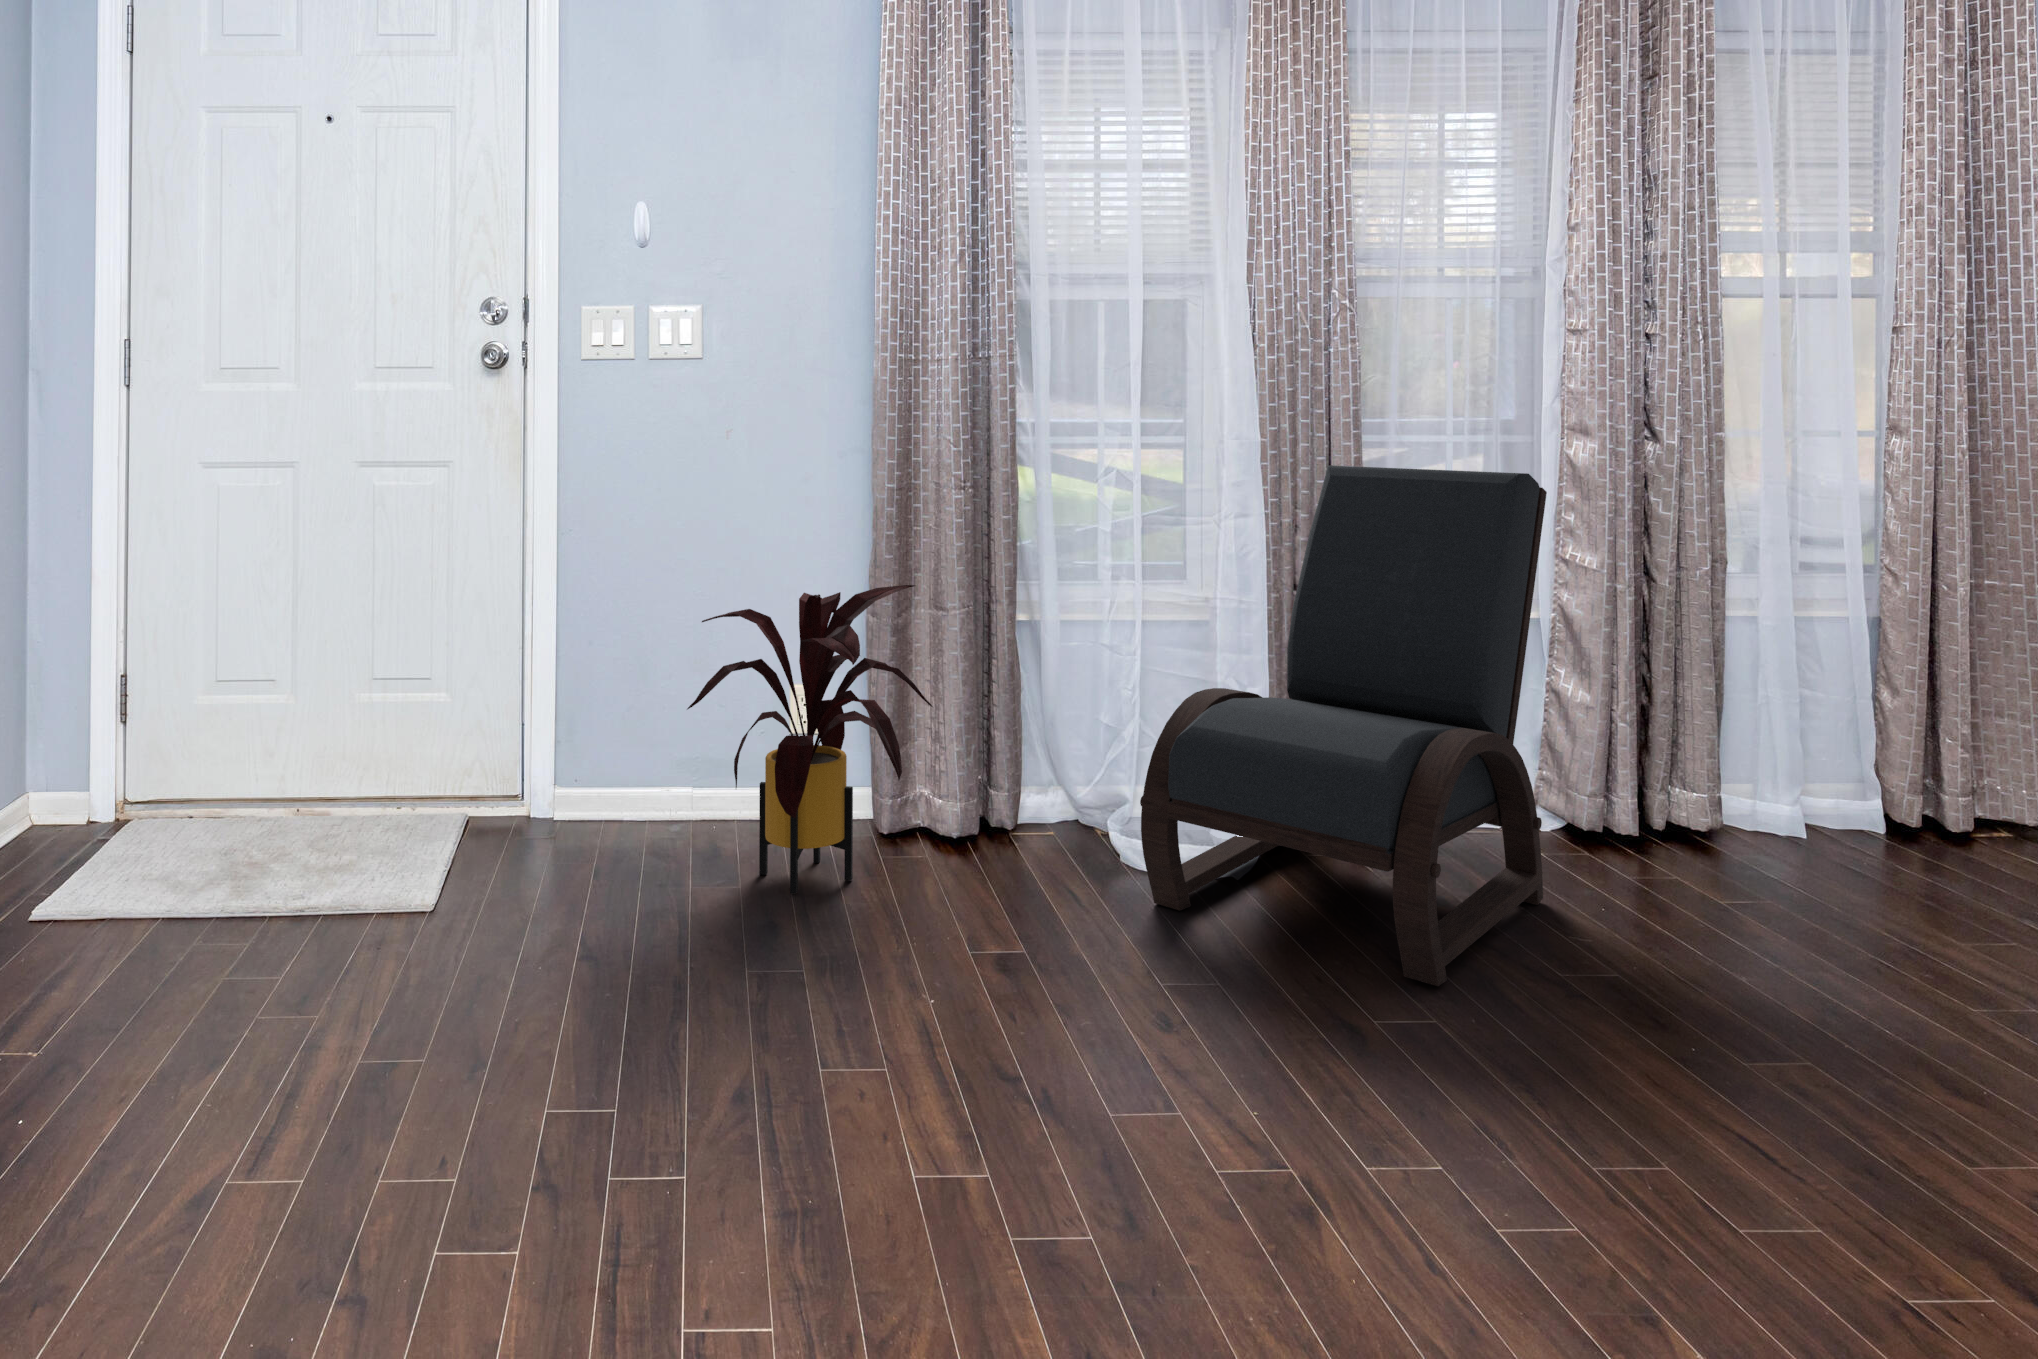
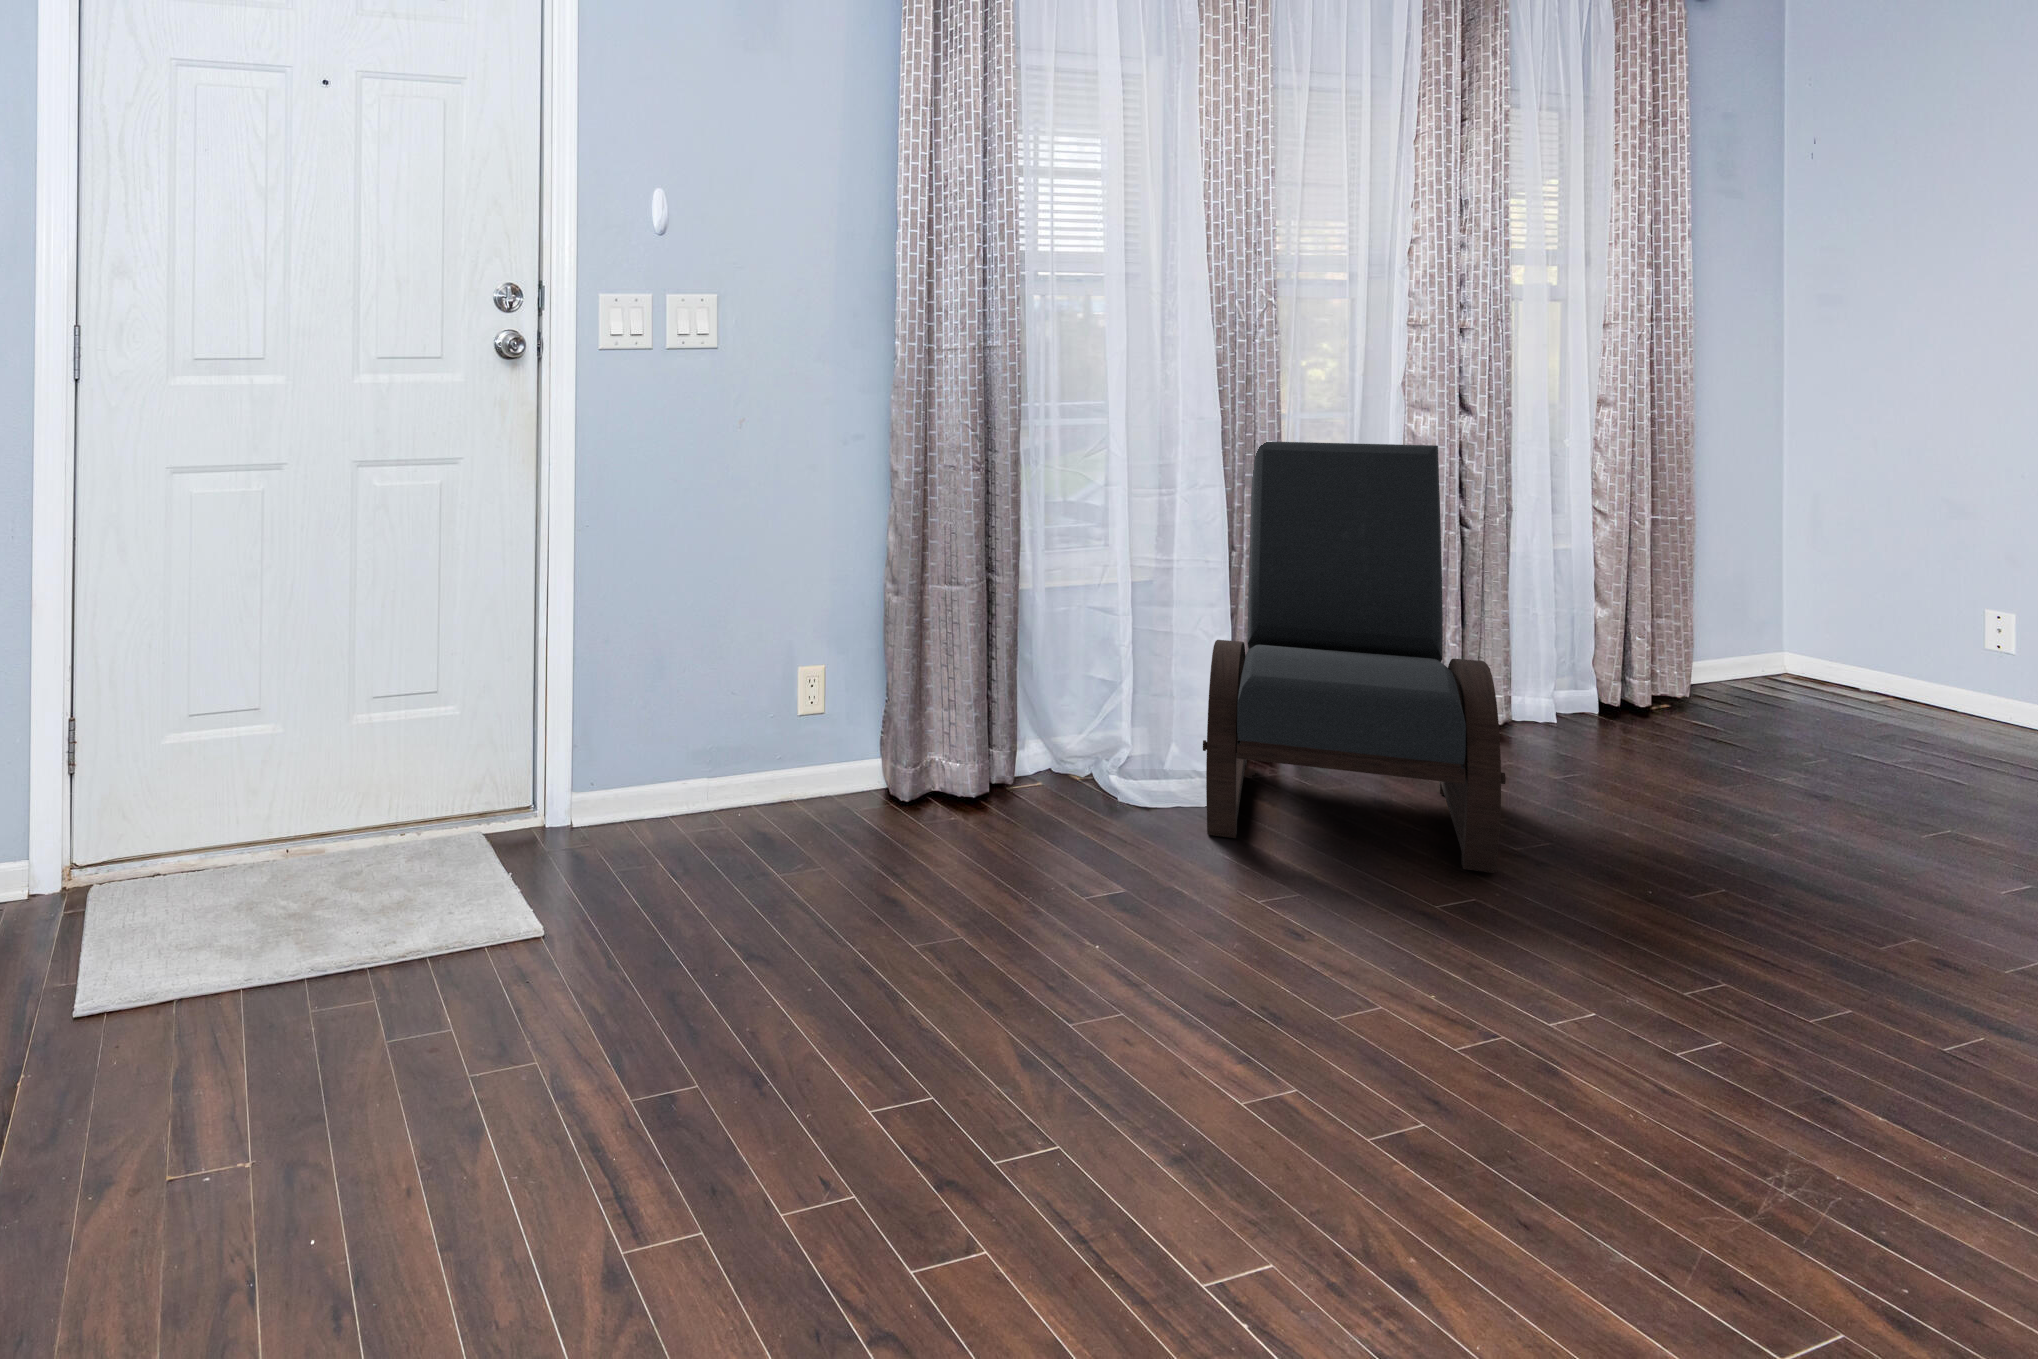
house plant: present [687,585,933,894] -> none [770,564,1025,869]

